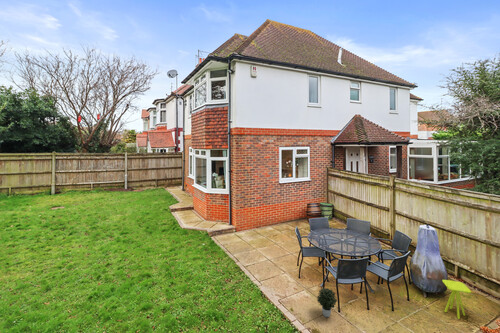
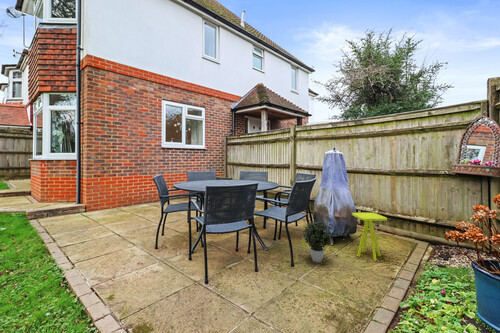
potted plant: present [317,288,337,317] -> present [304,222,332,263]

